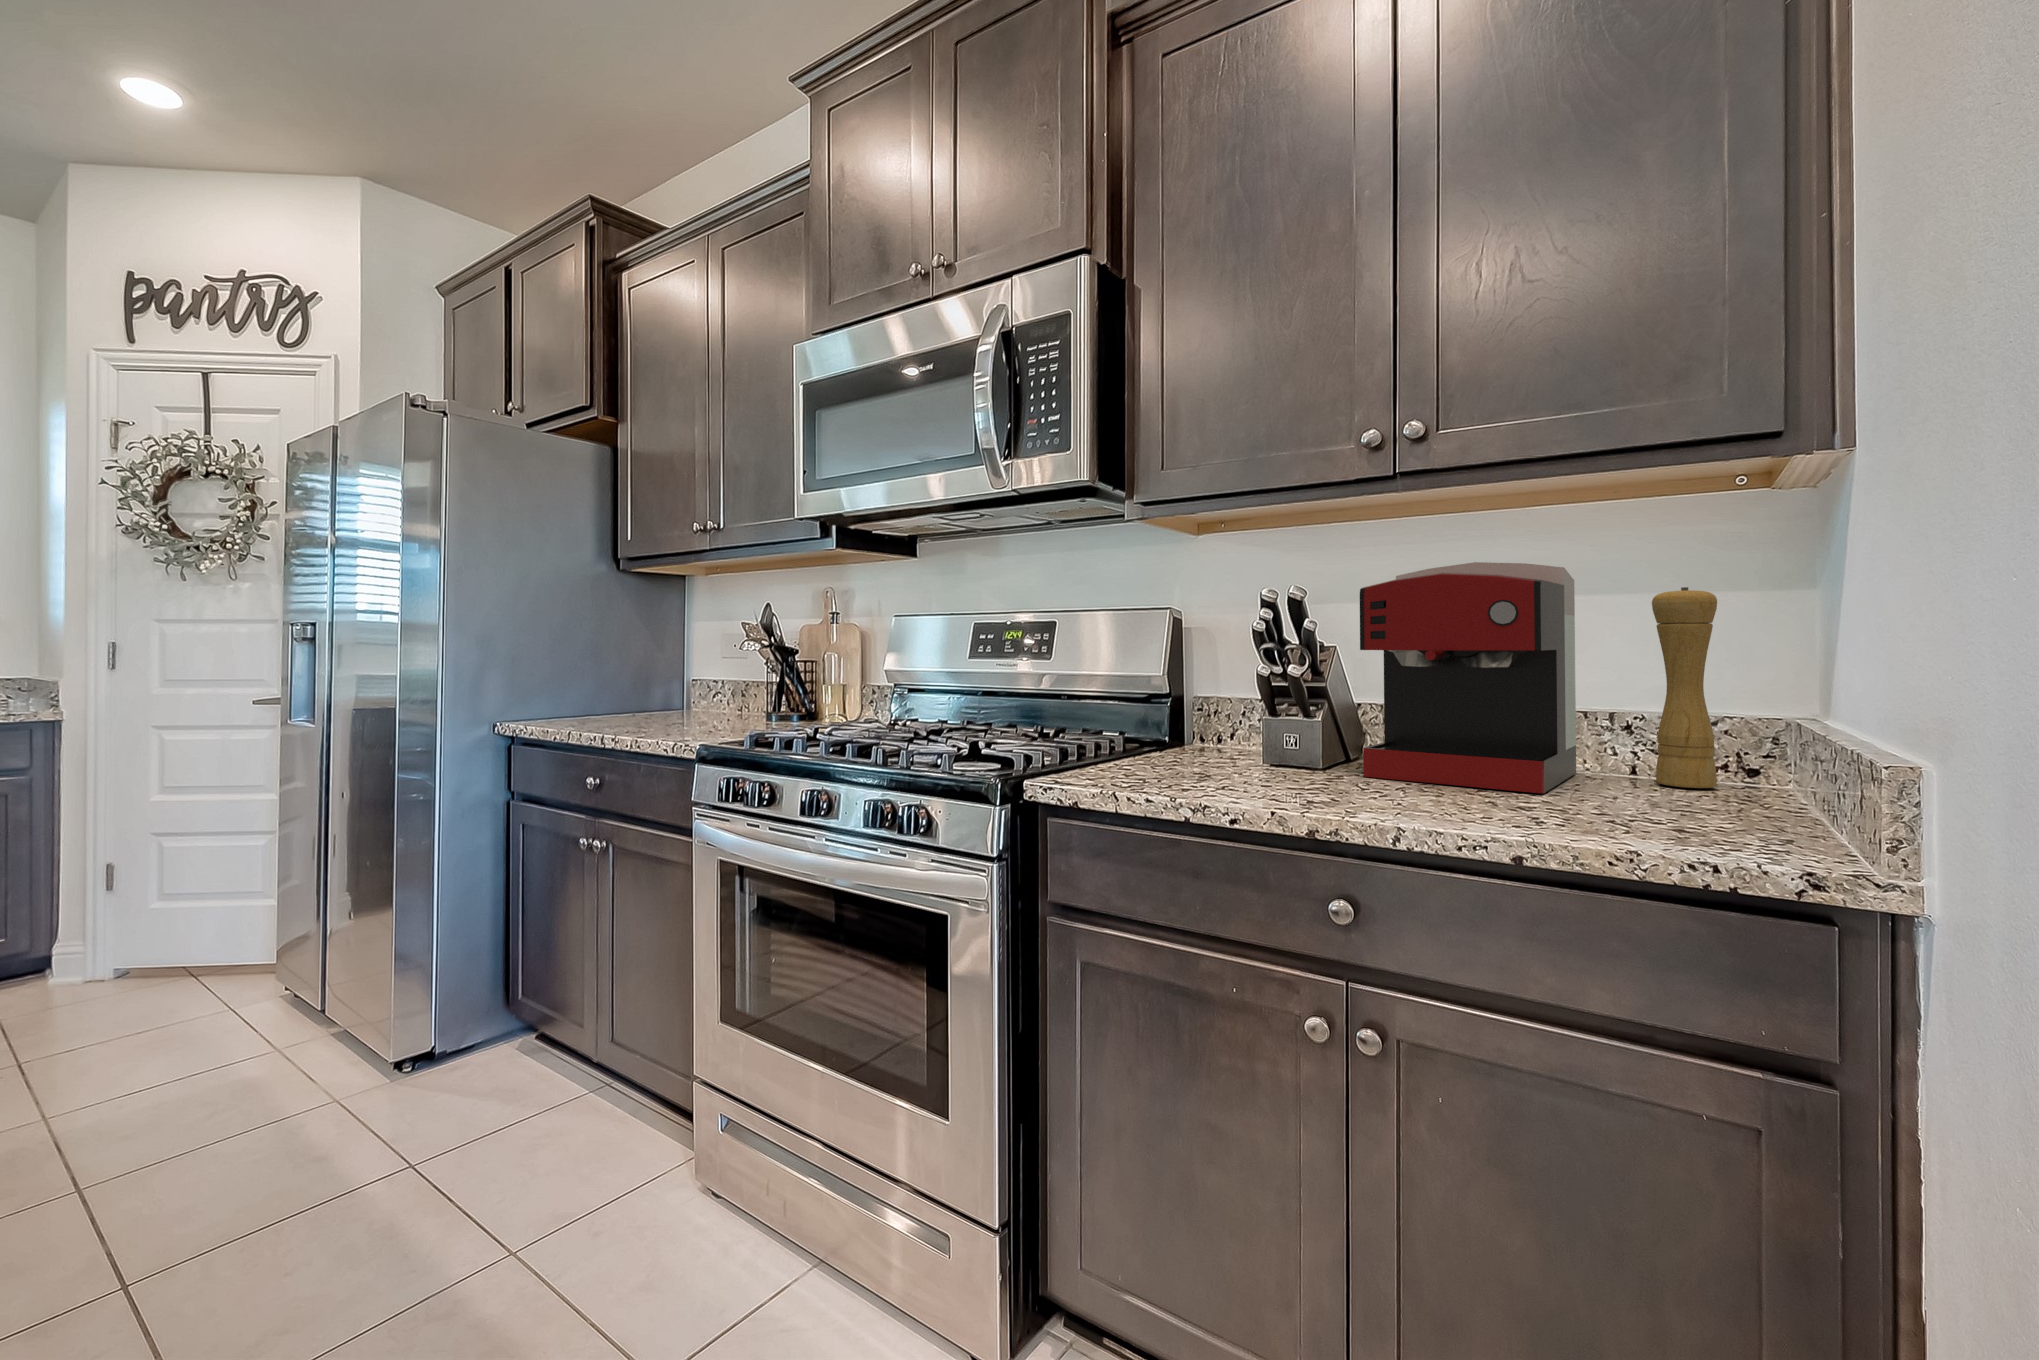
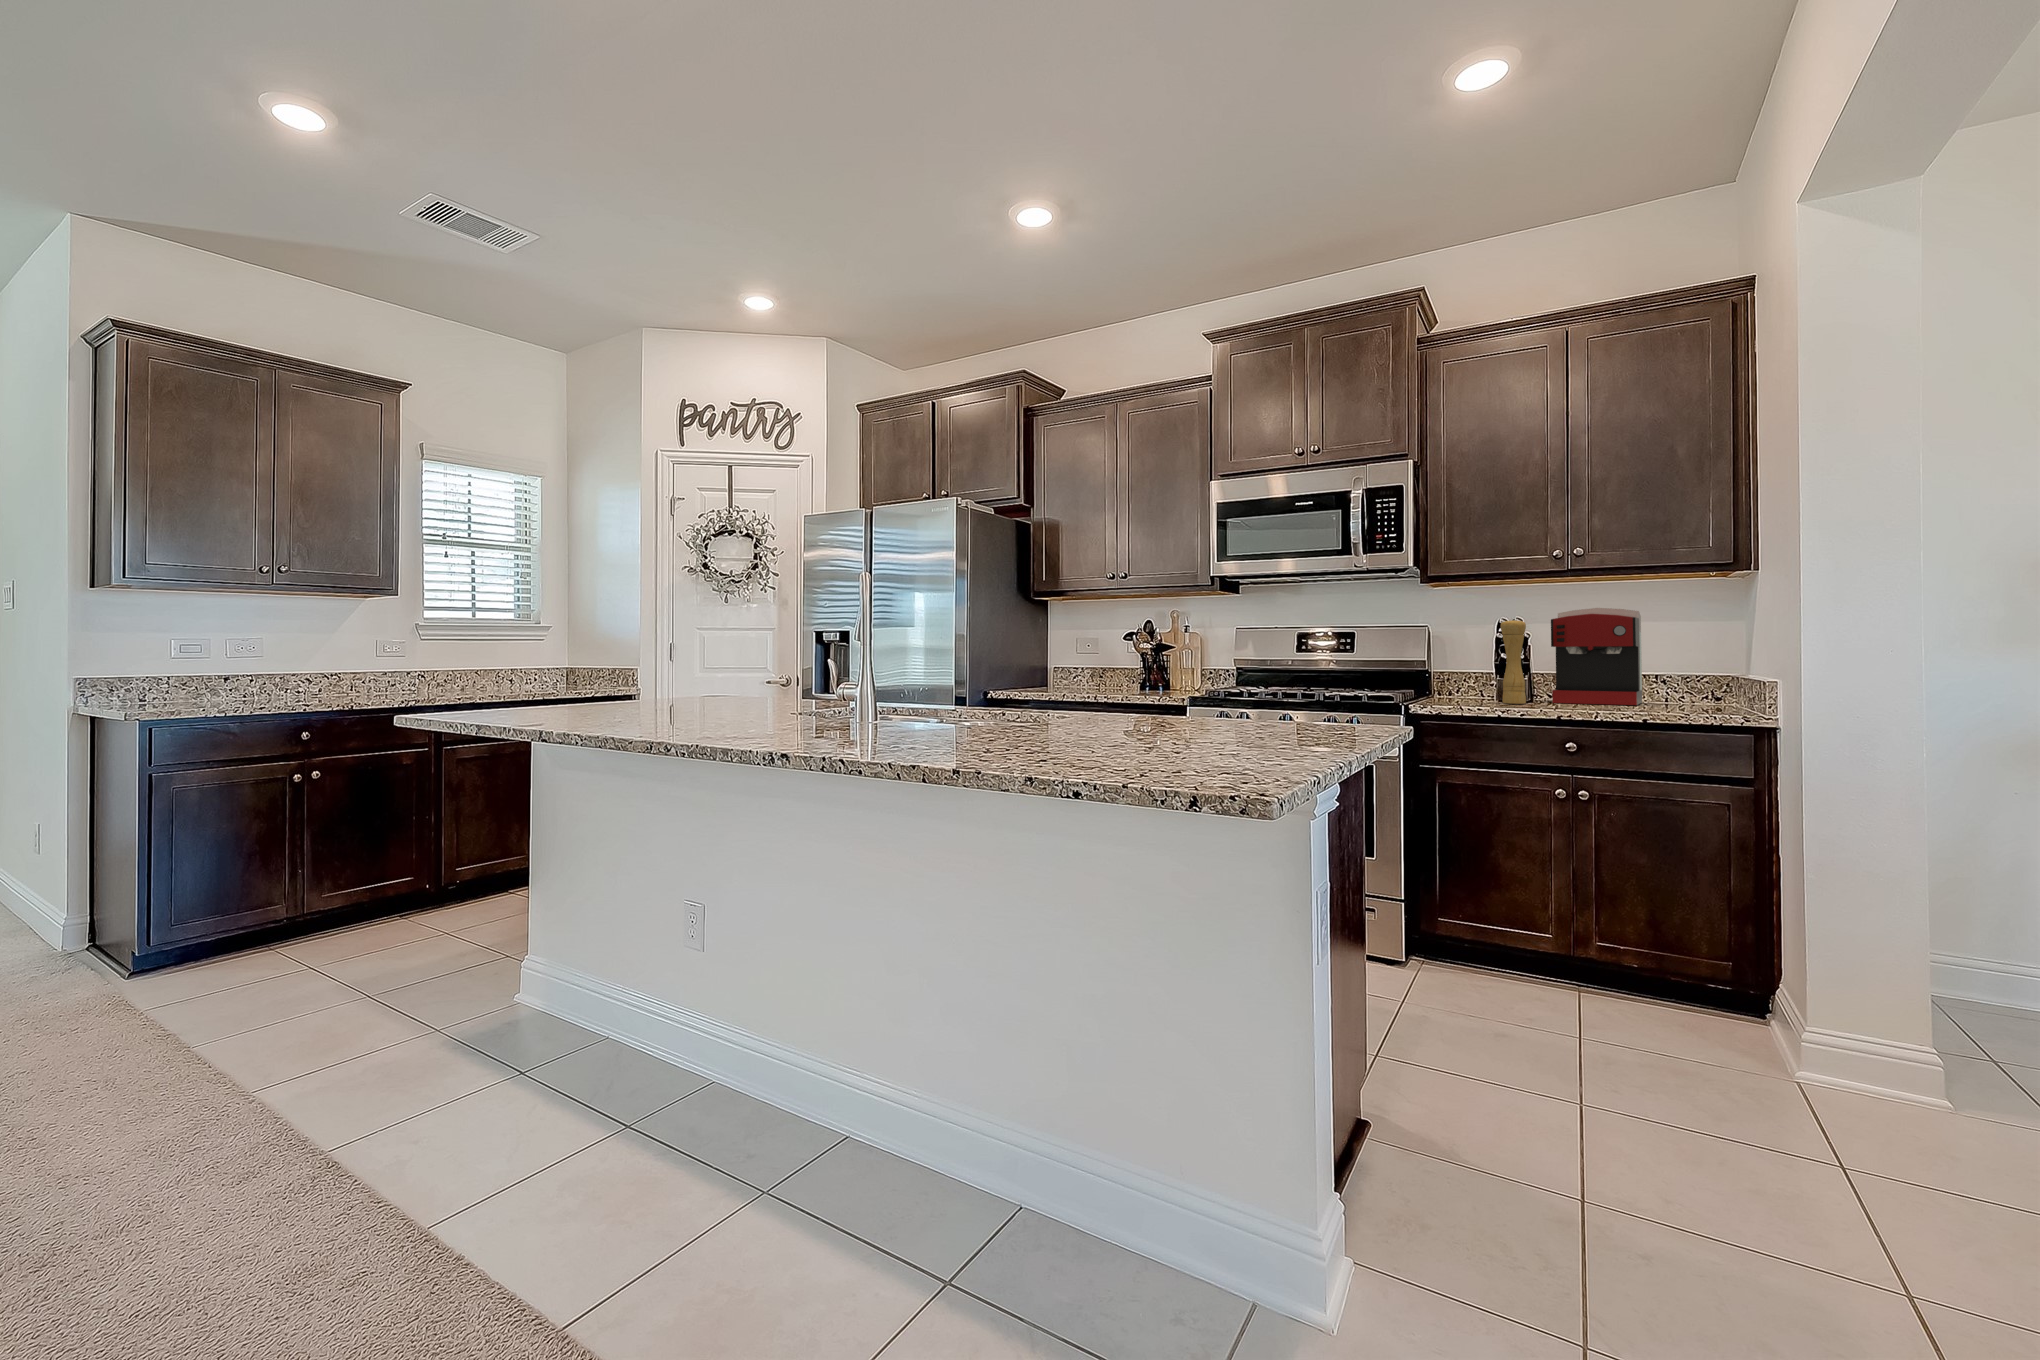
pepper mill: present [1652,587,1717,788] -> present [1501,619,1526,704]

